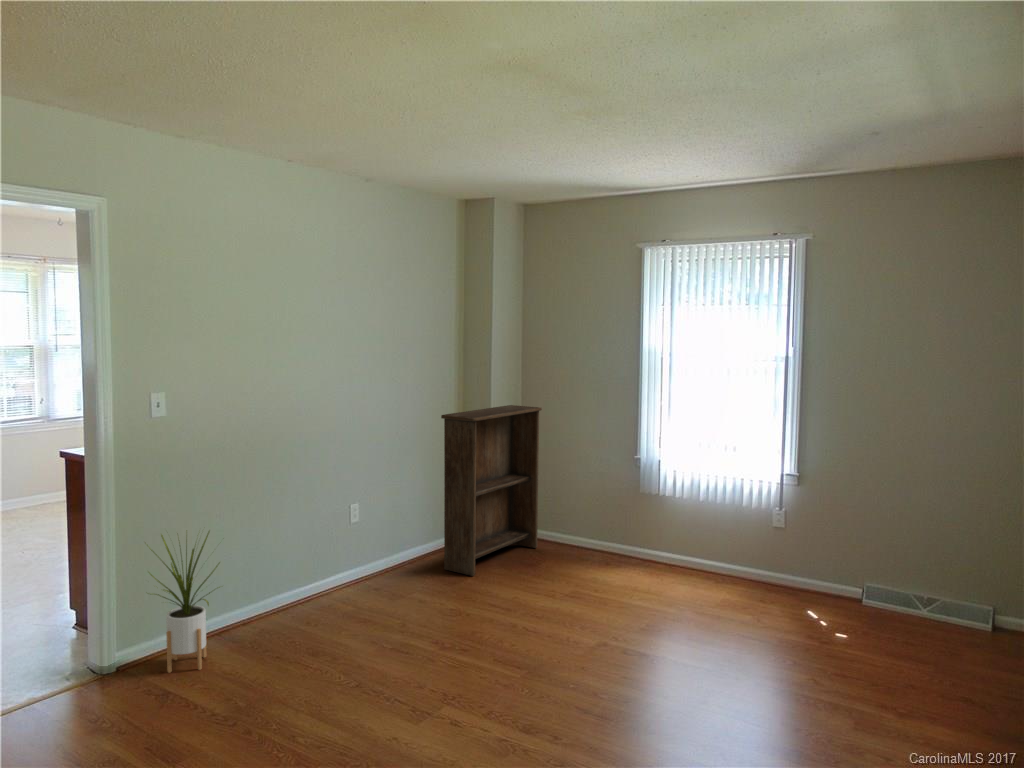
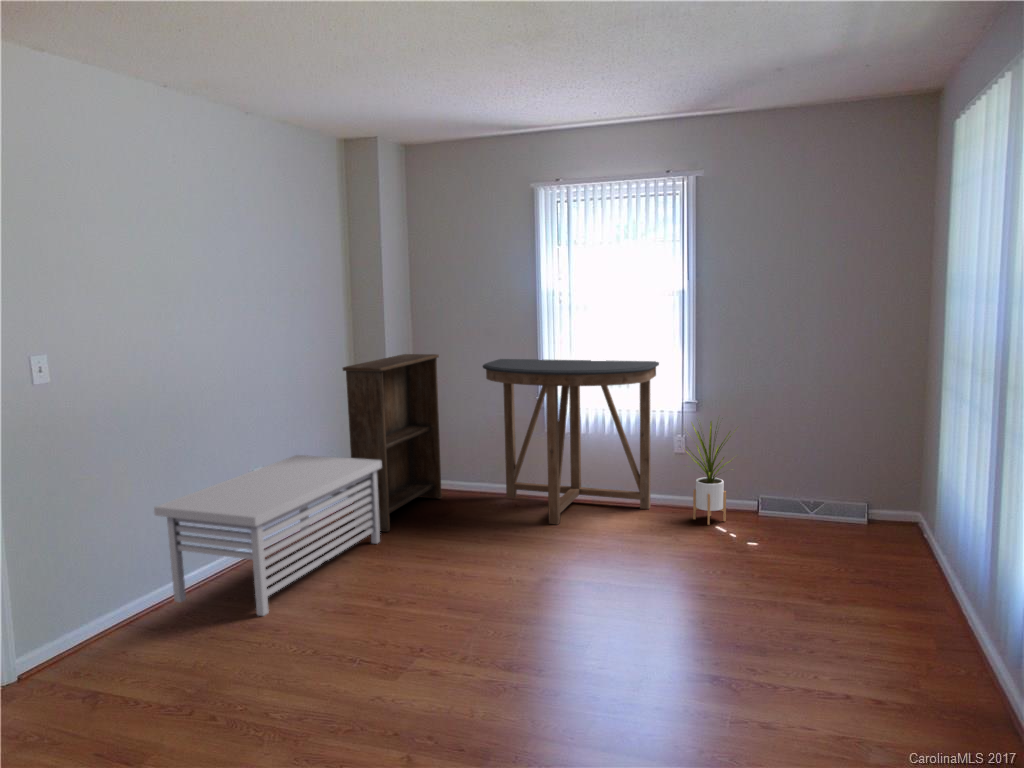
console table: none [578,416,760,589] -> present [483,359,659,525]
storage bench: none [249,494,467,645] -> present [154,455,381,616]
house plant: present [147,531,219,673] -> present [686,421,738,525]

